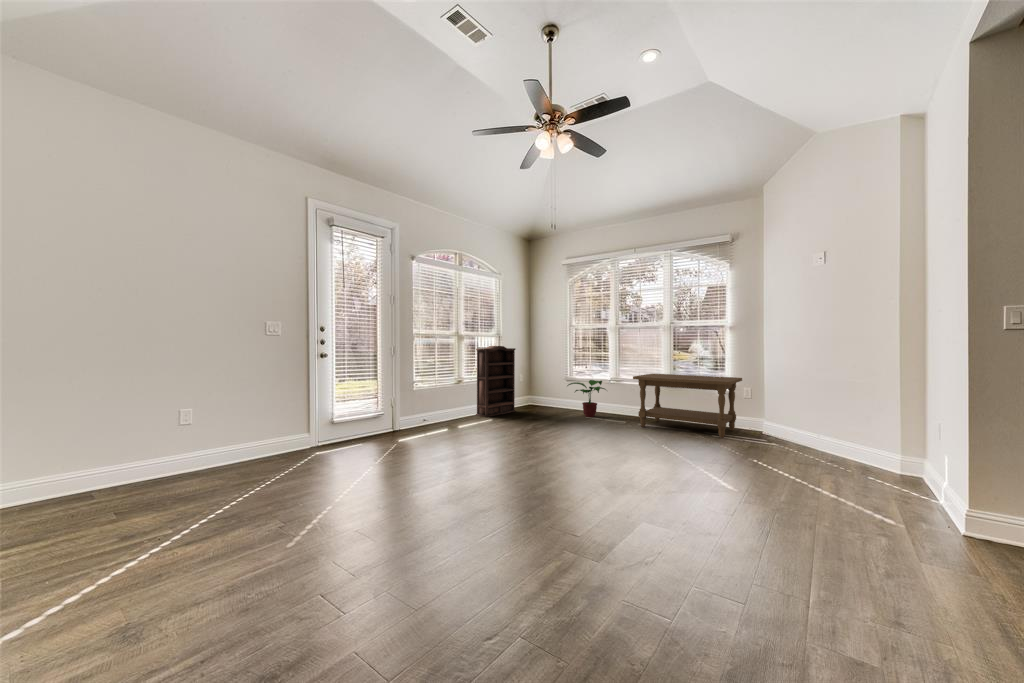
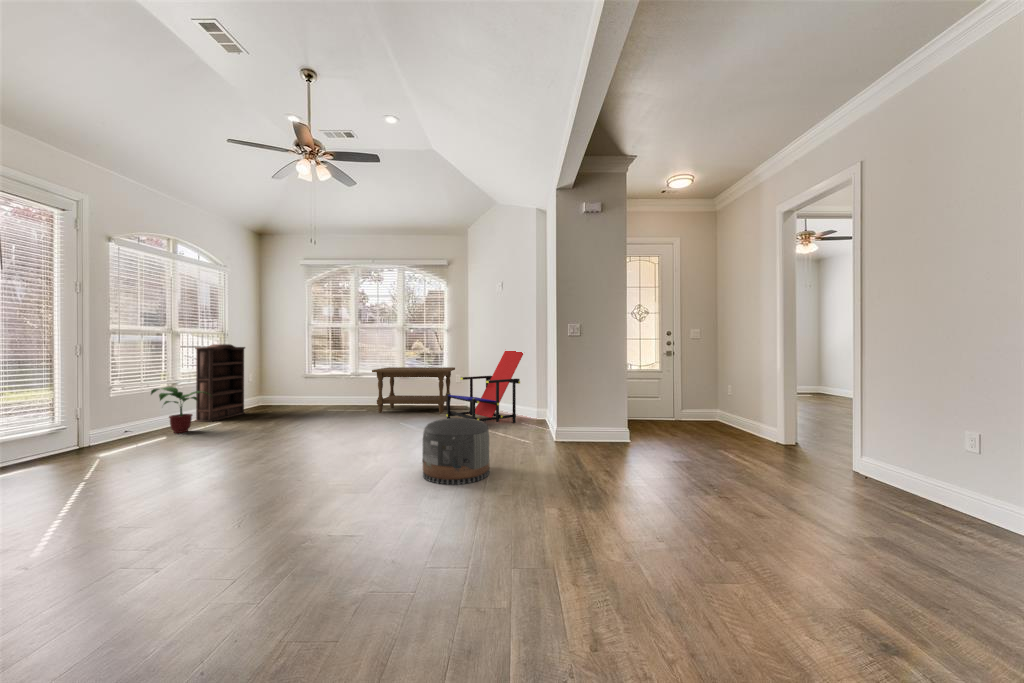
lounge chair: none [730,353,873,473] -> present [447,351,523,423]
potted plant: present [567,380,606,417] -> present [151,387,210,433]
pouf: none [690,469,818,599] -> present [423,418,489,485]

